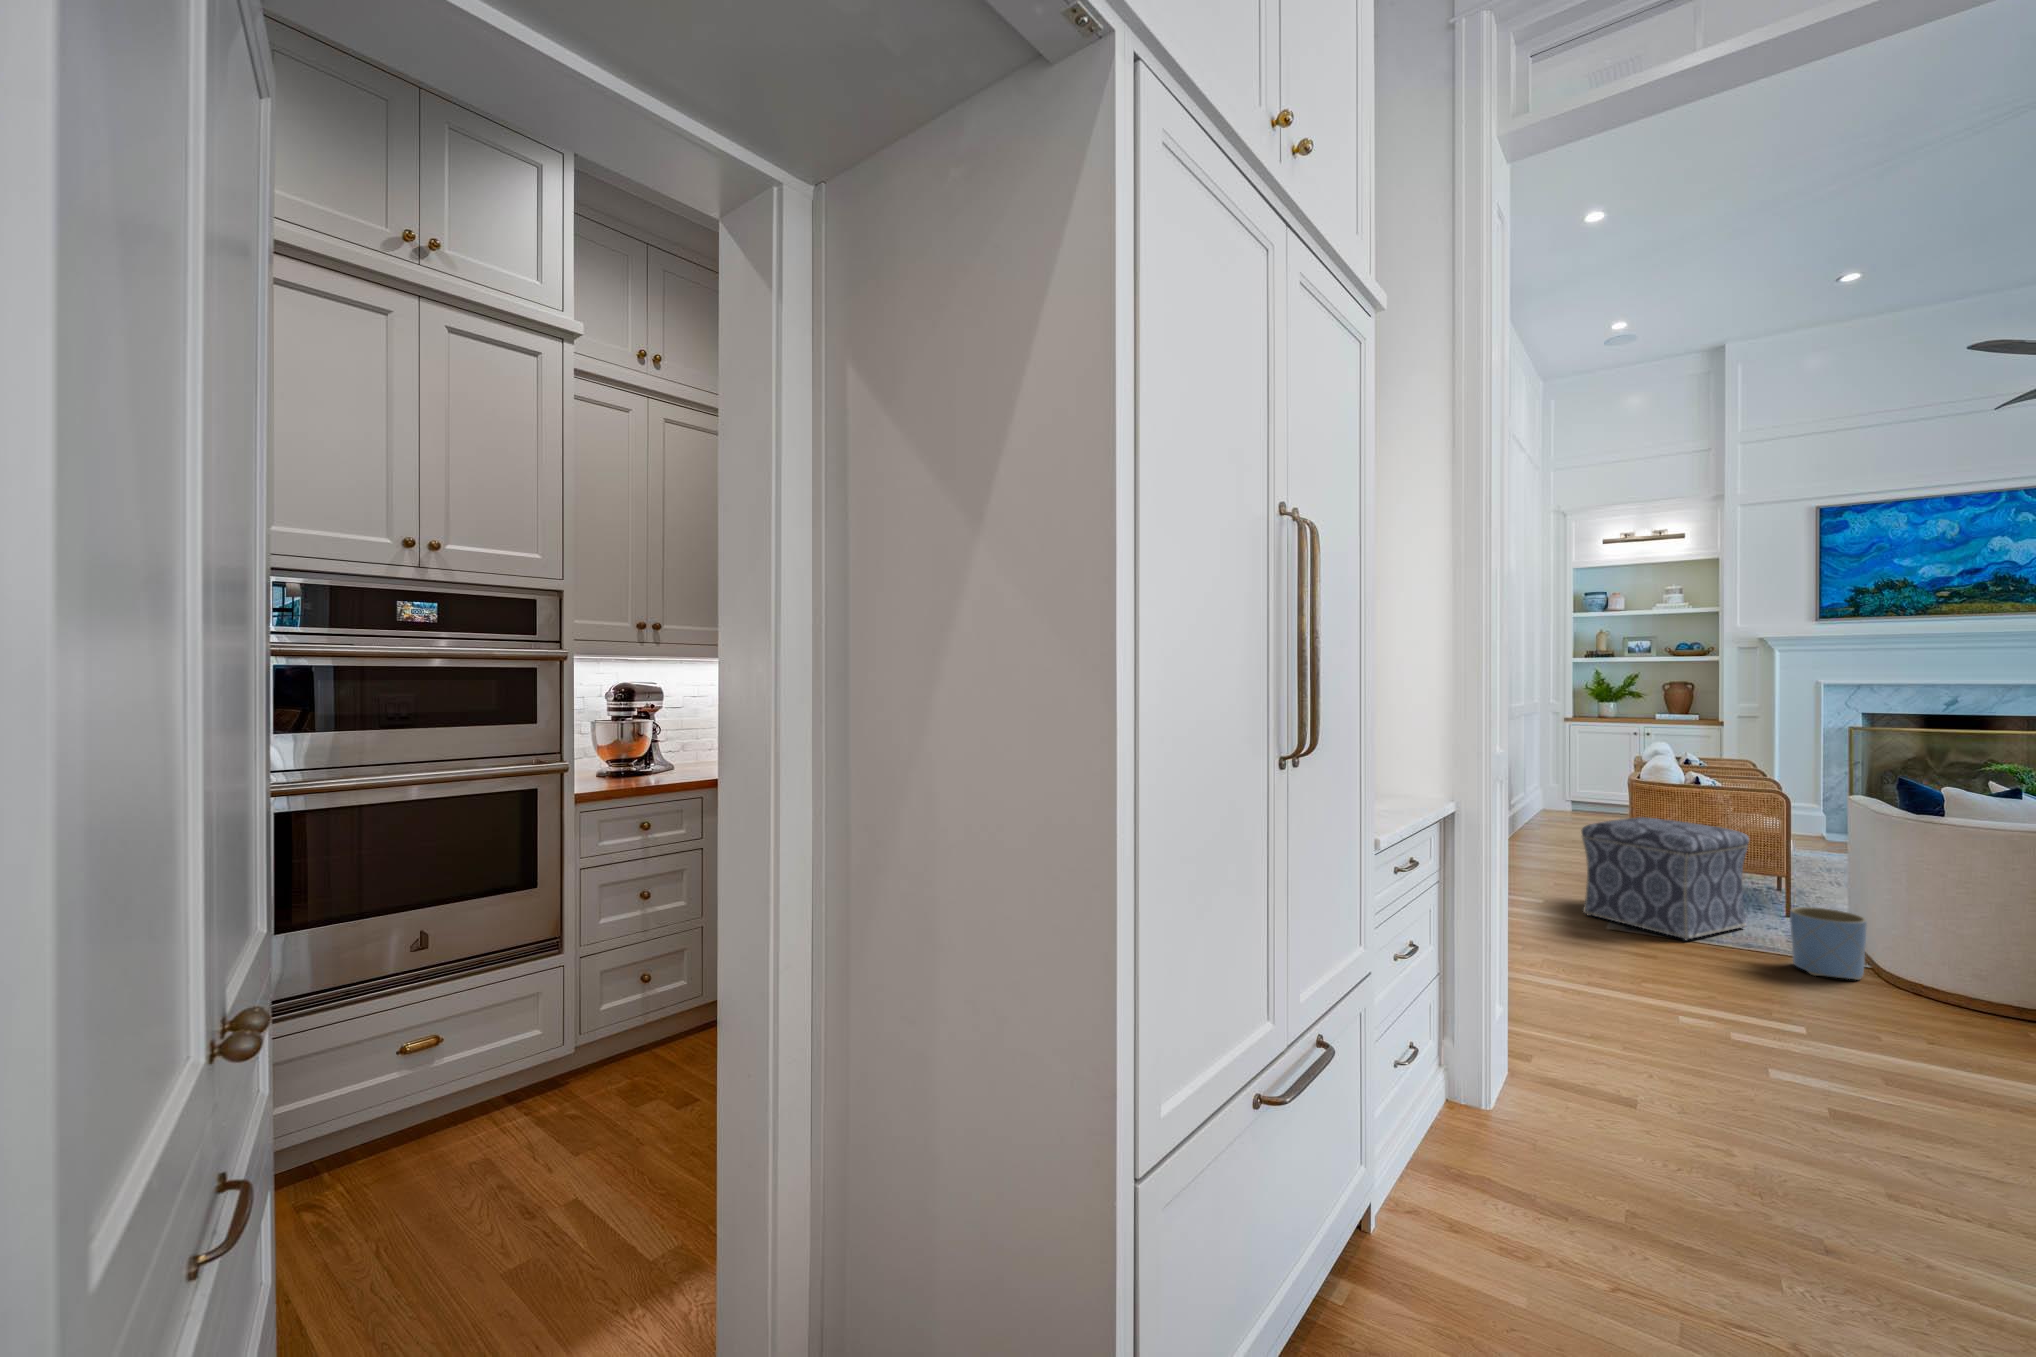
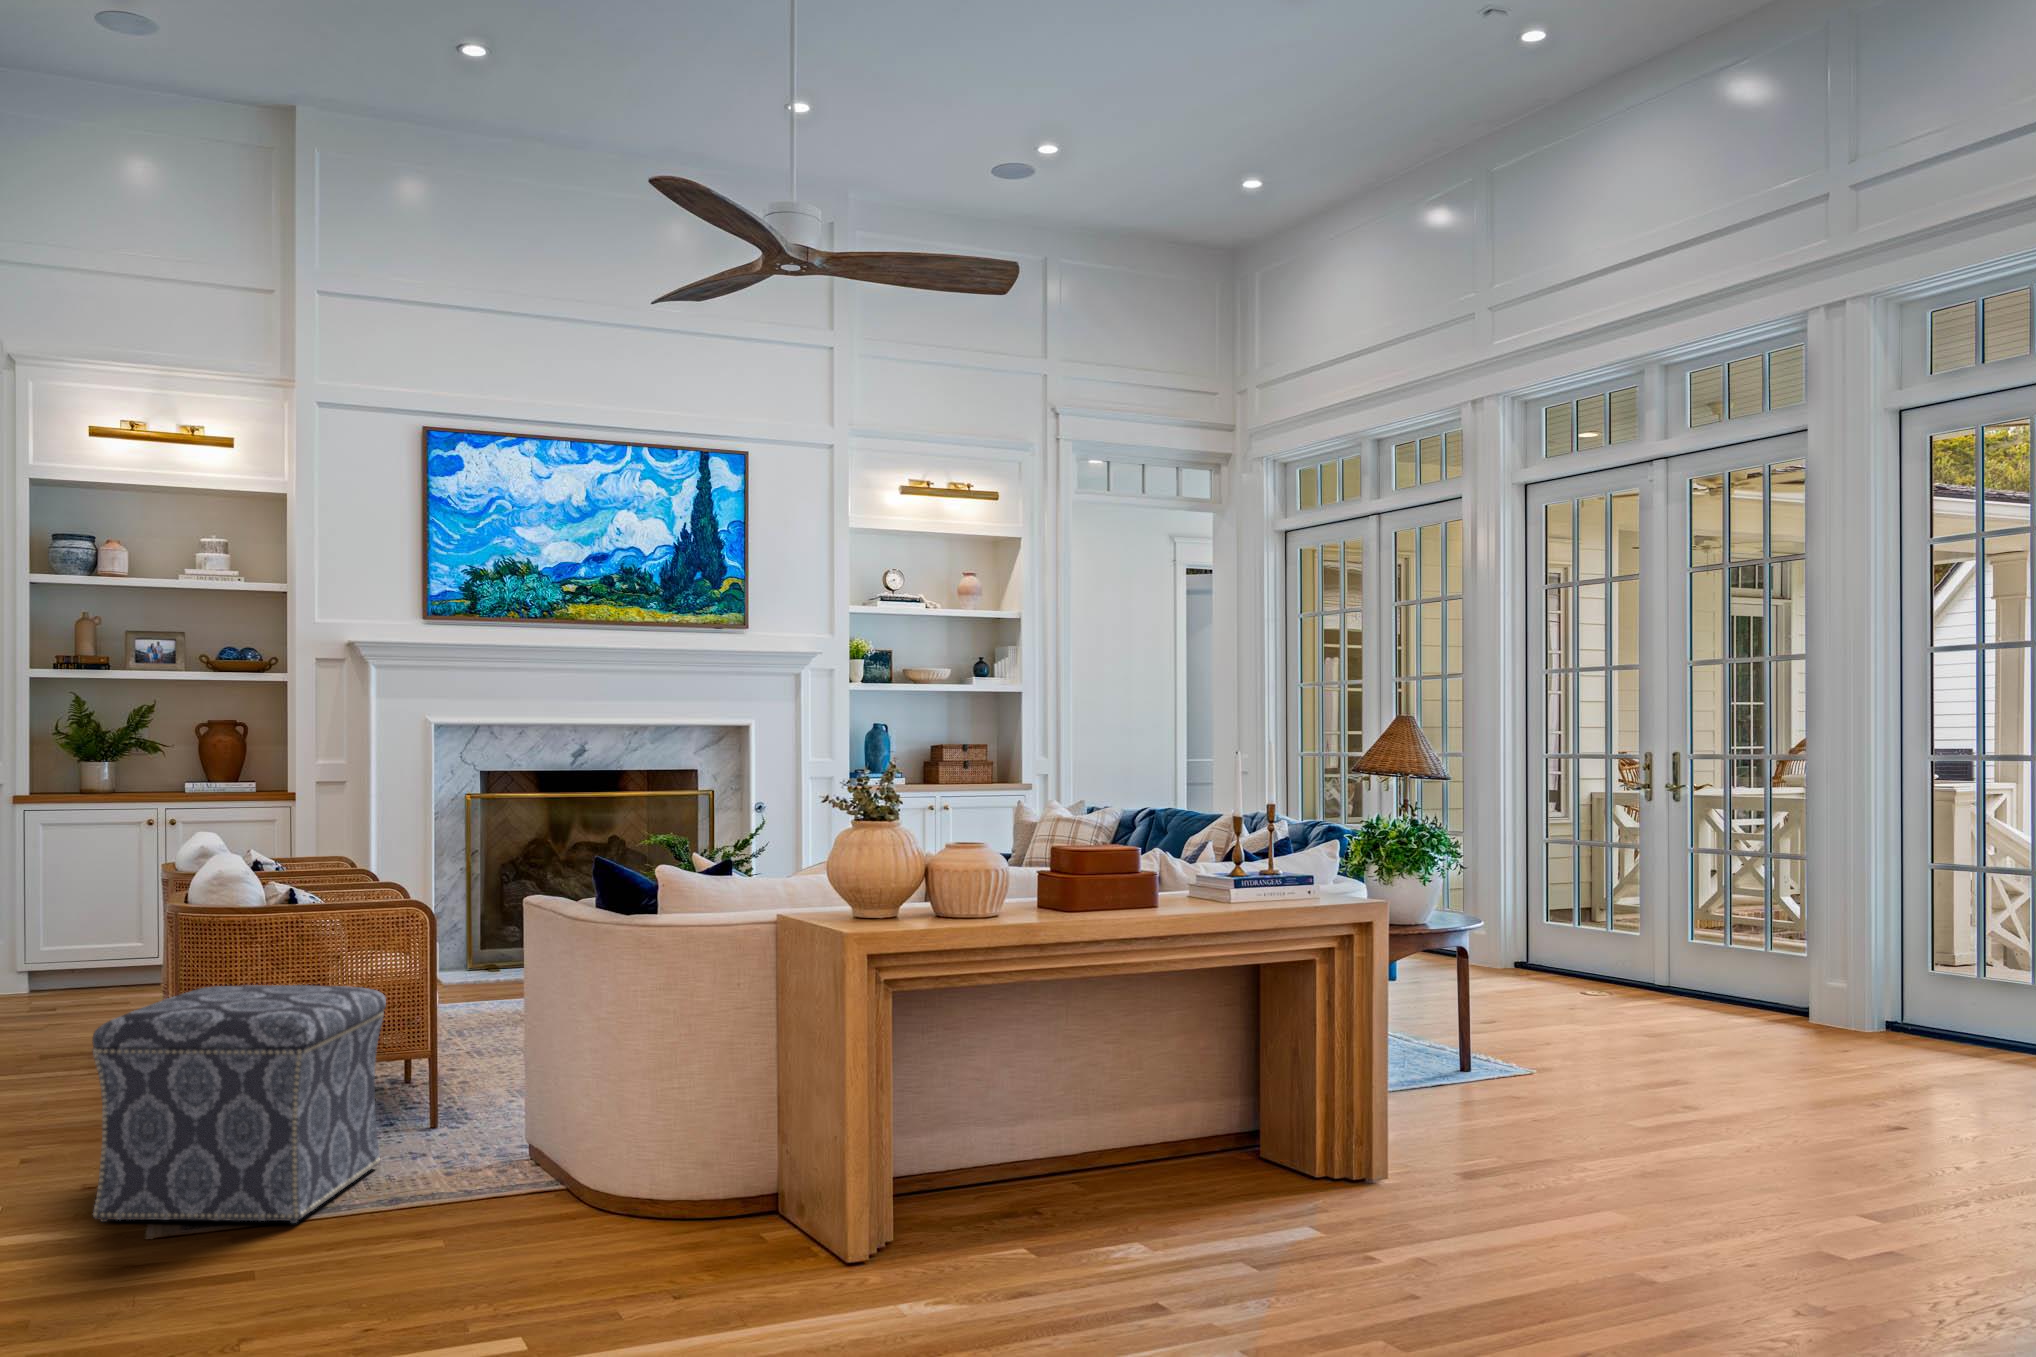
planter: present [1790,907,1867,980] -> none [462,1103,564,1230]

